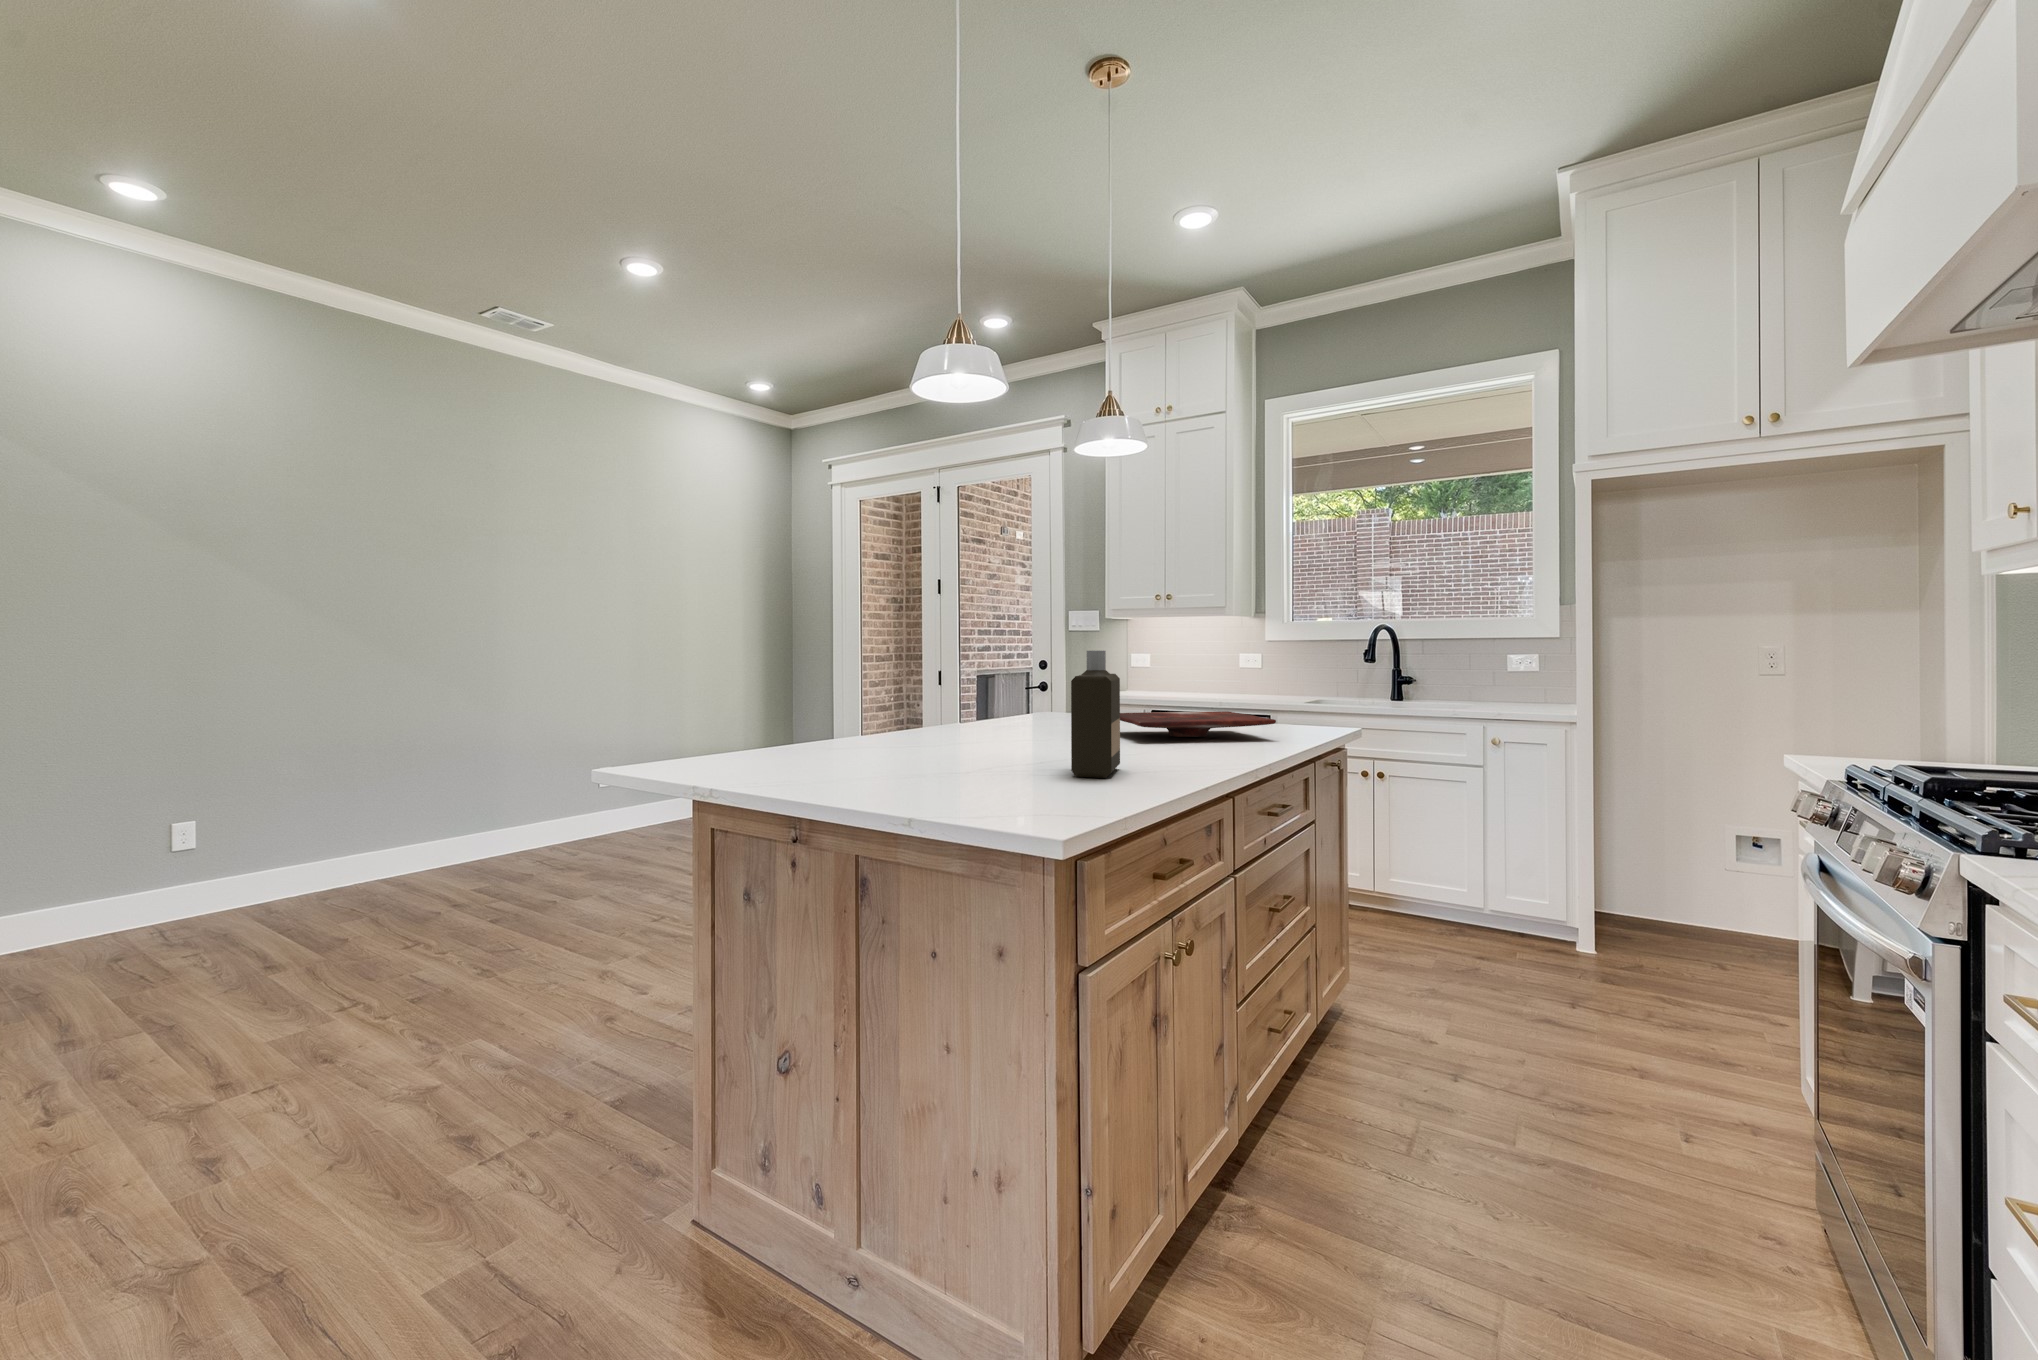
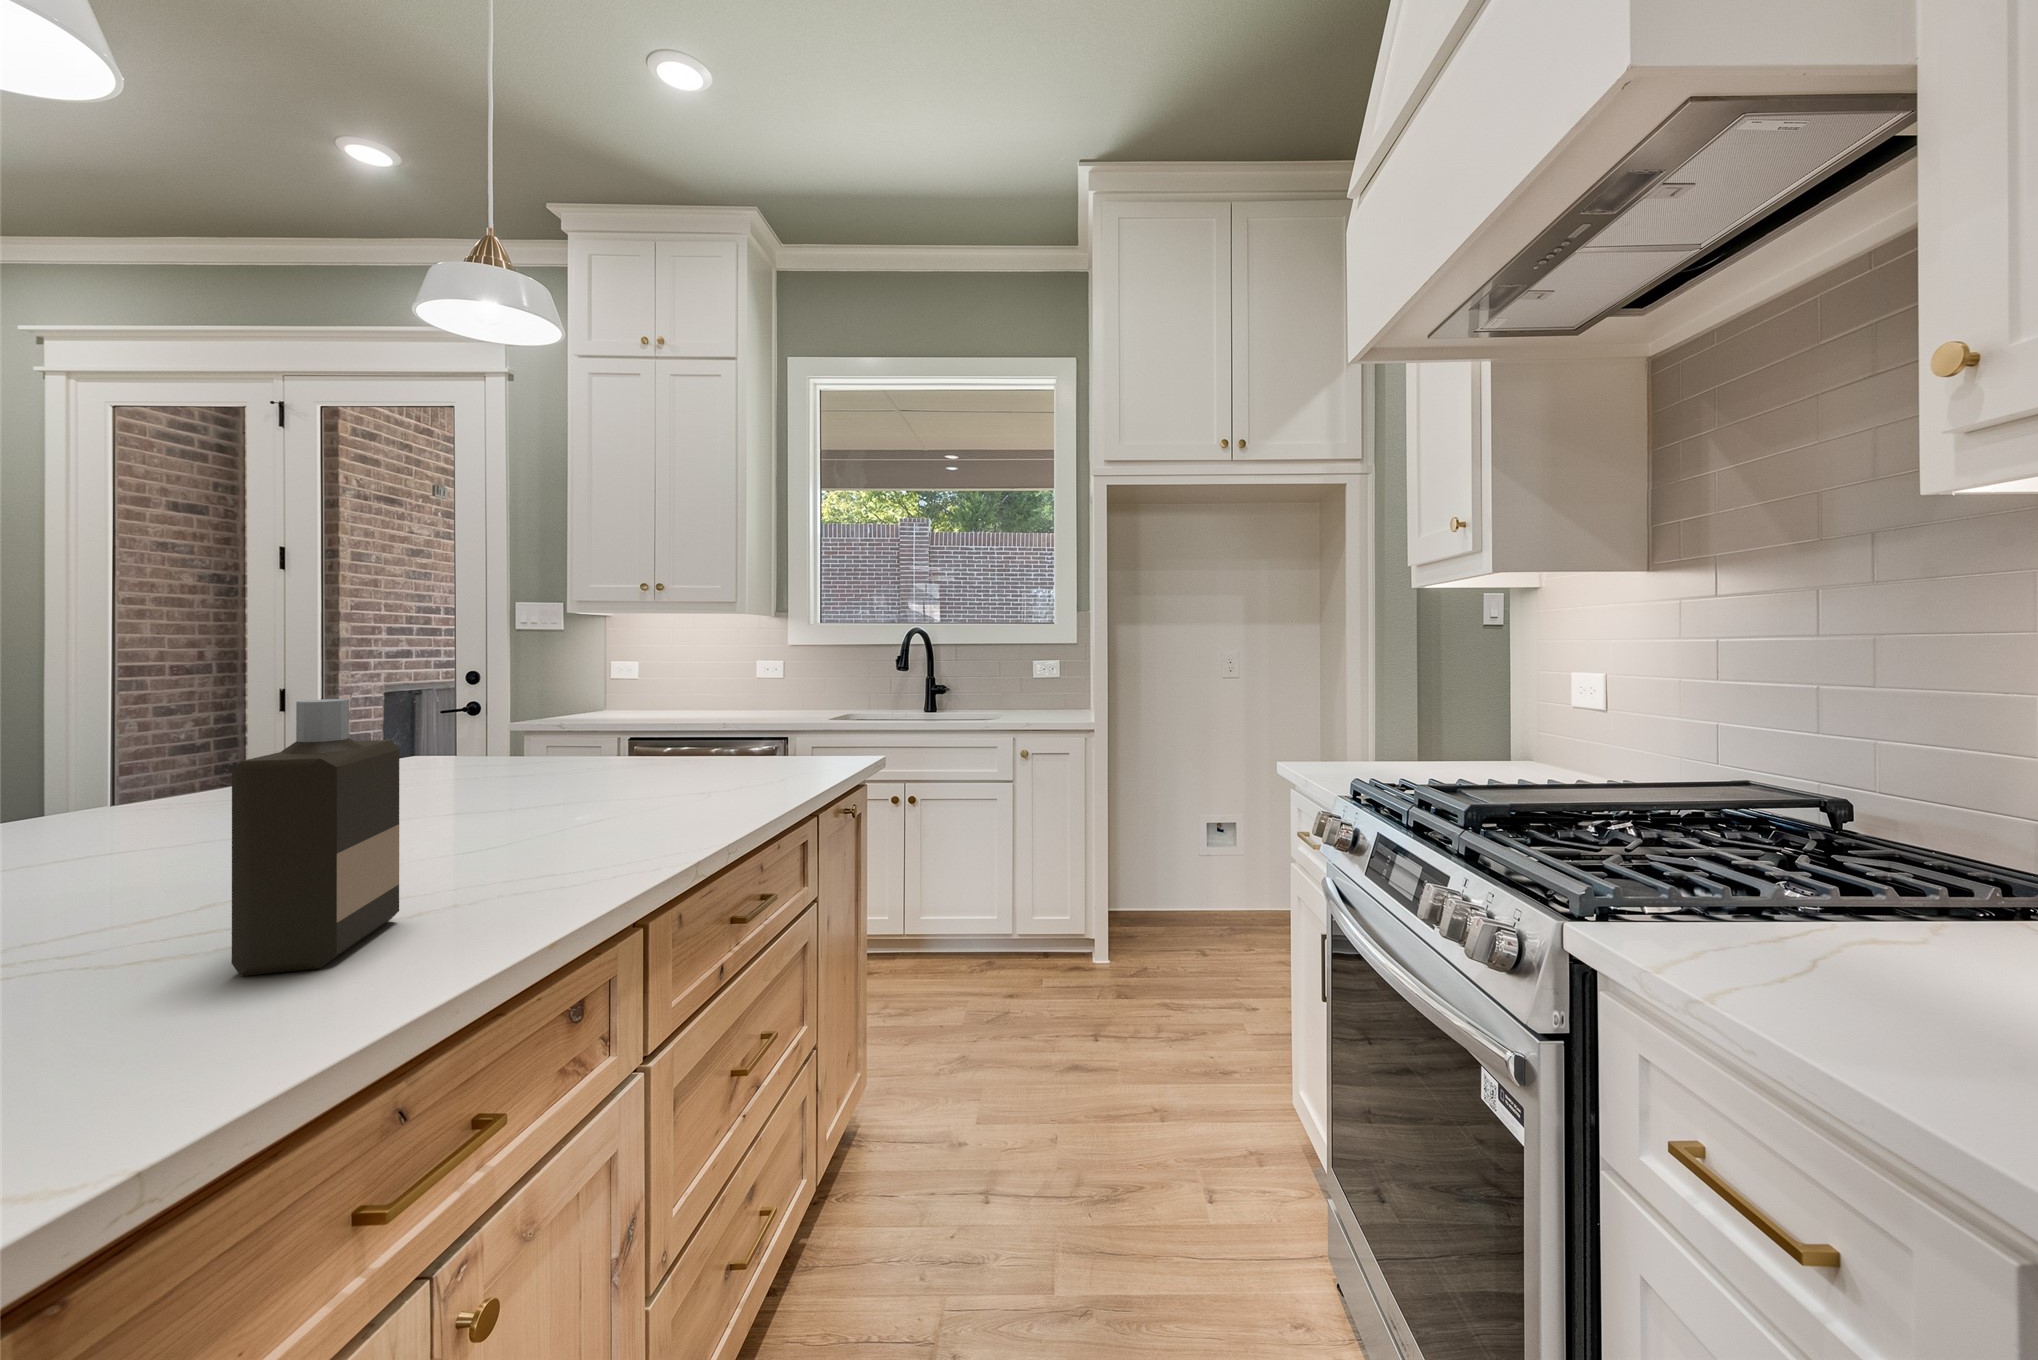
cutting board: present [1120,711,1276,737] -> none [491,754,758,803]

